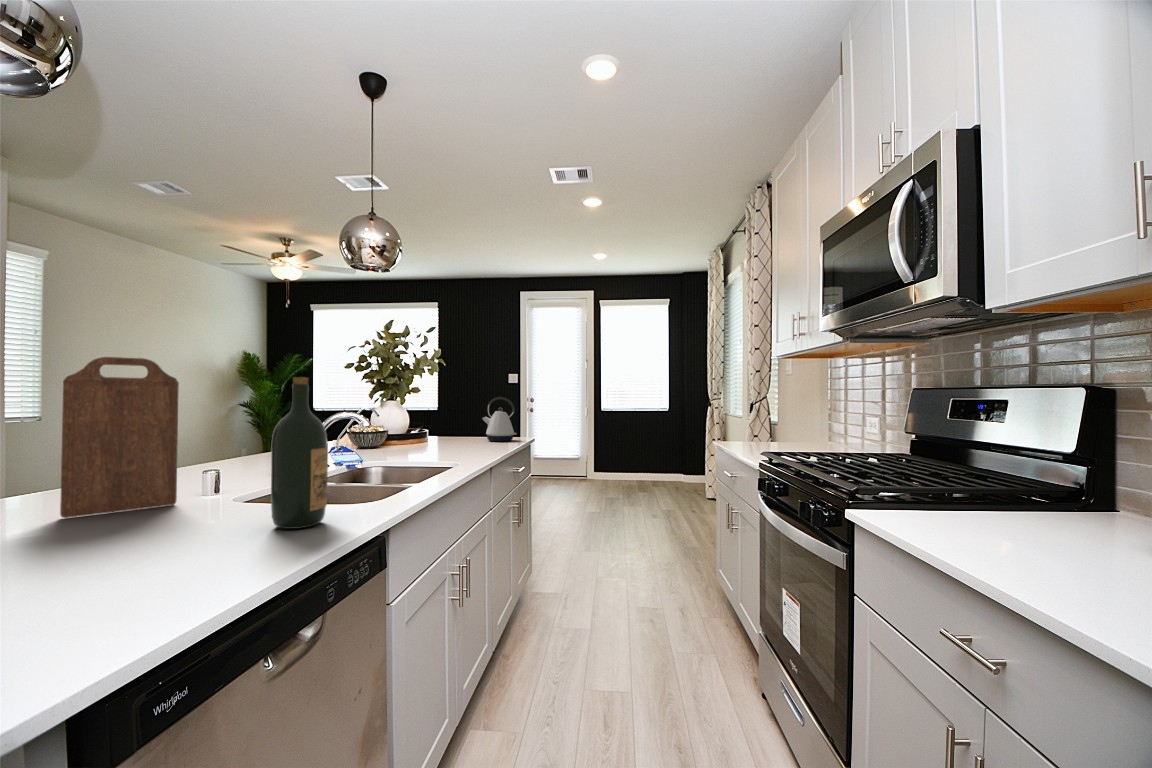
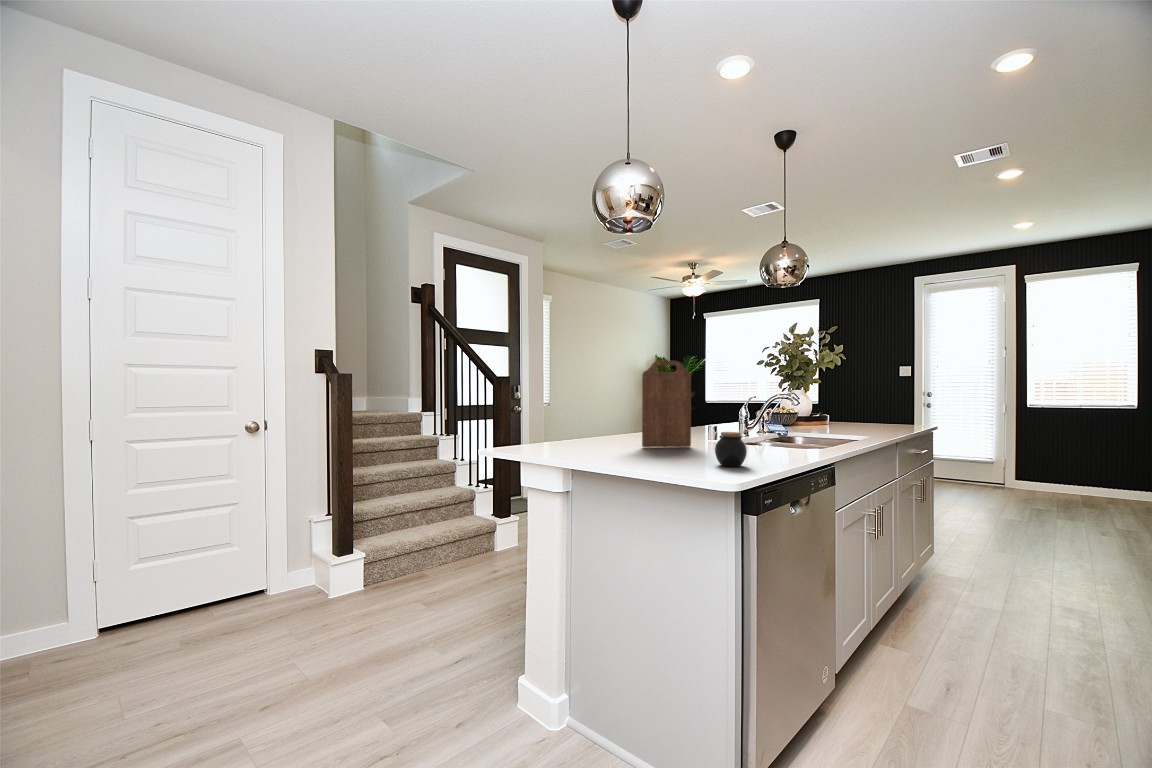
wine bottle: present [271,377,328,529] -> none [759,369,792,461]
kettle: present [482,397,516,442] -> none [880,388,917,429]
jar: none [156,491,225,560] -> present [715,432,747,467]

